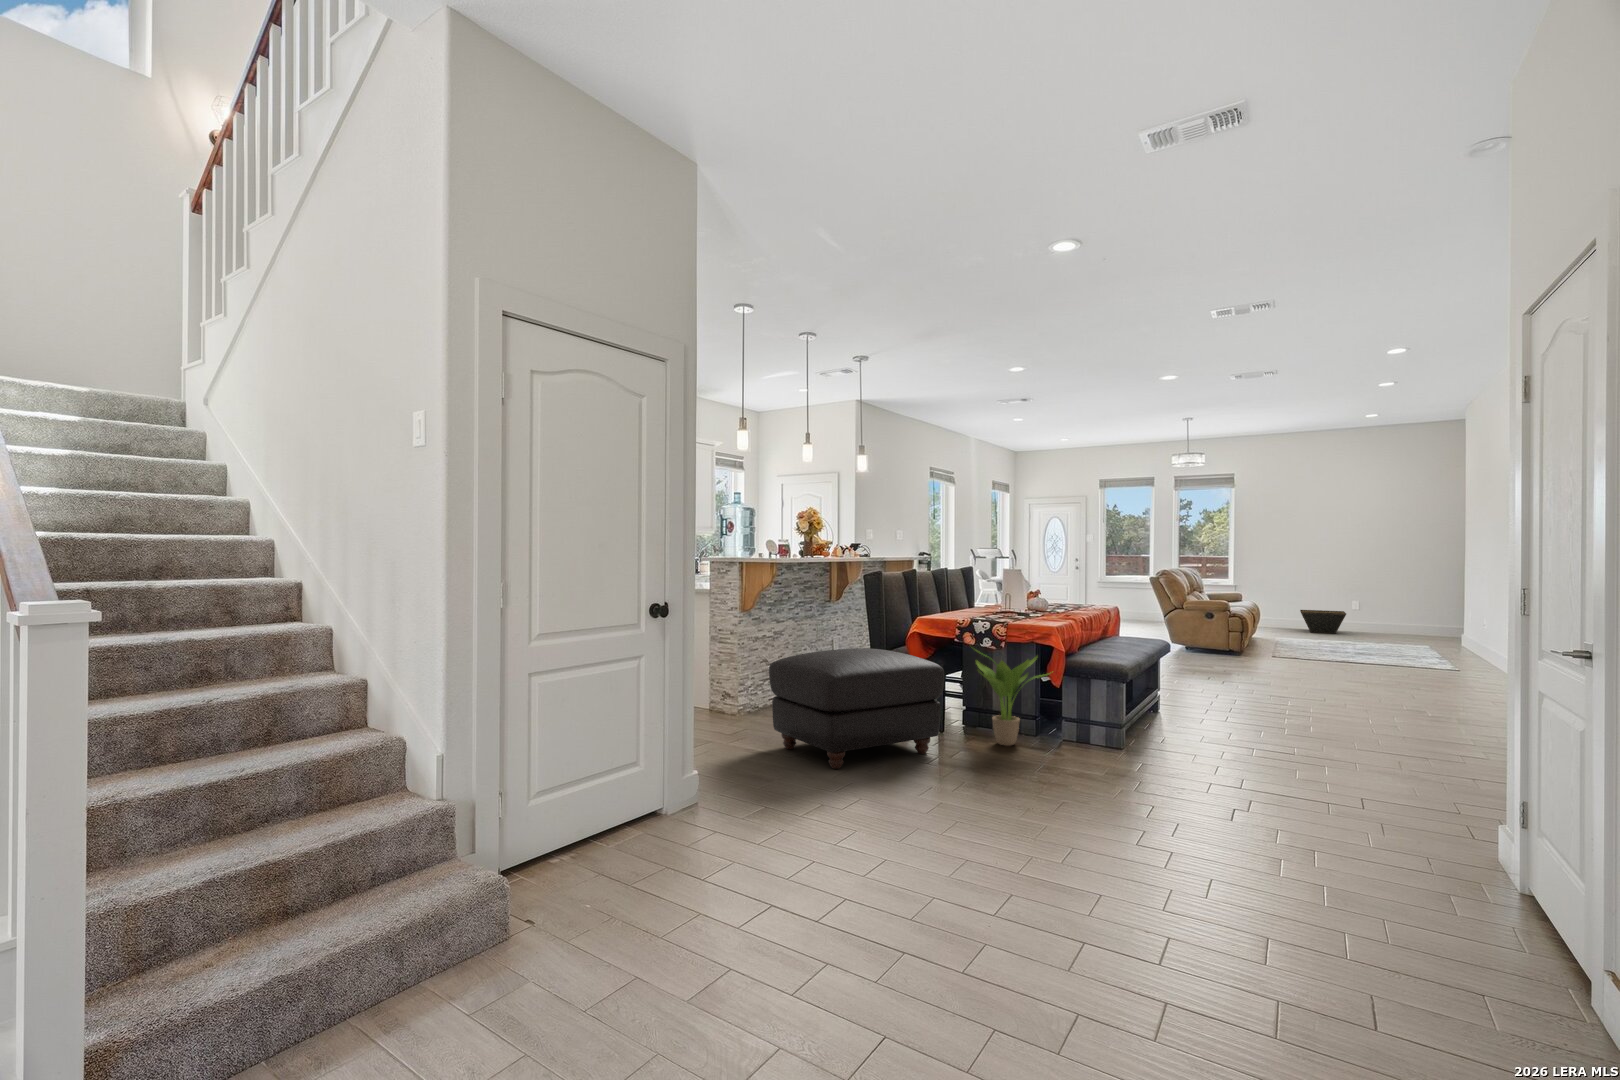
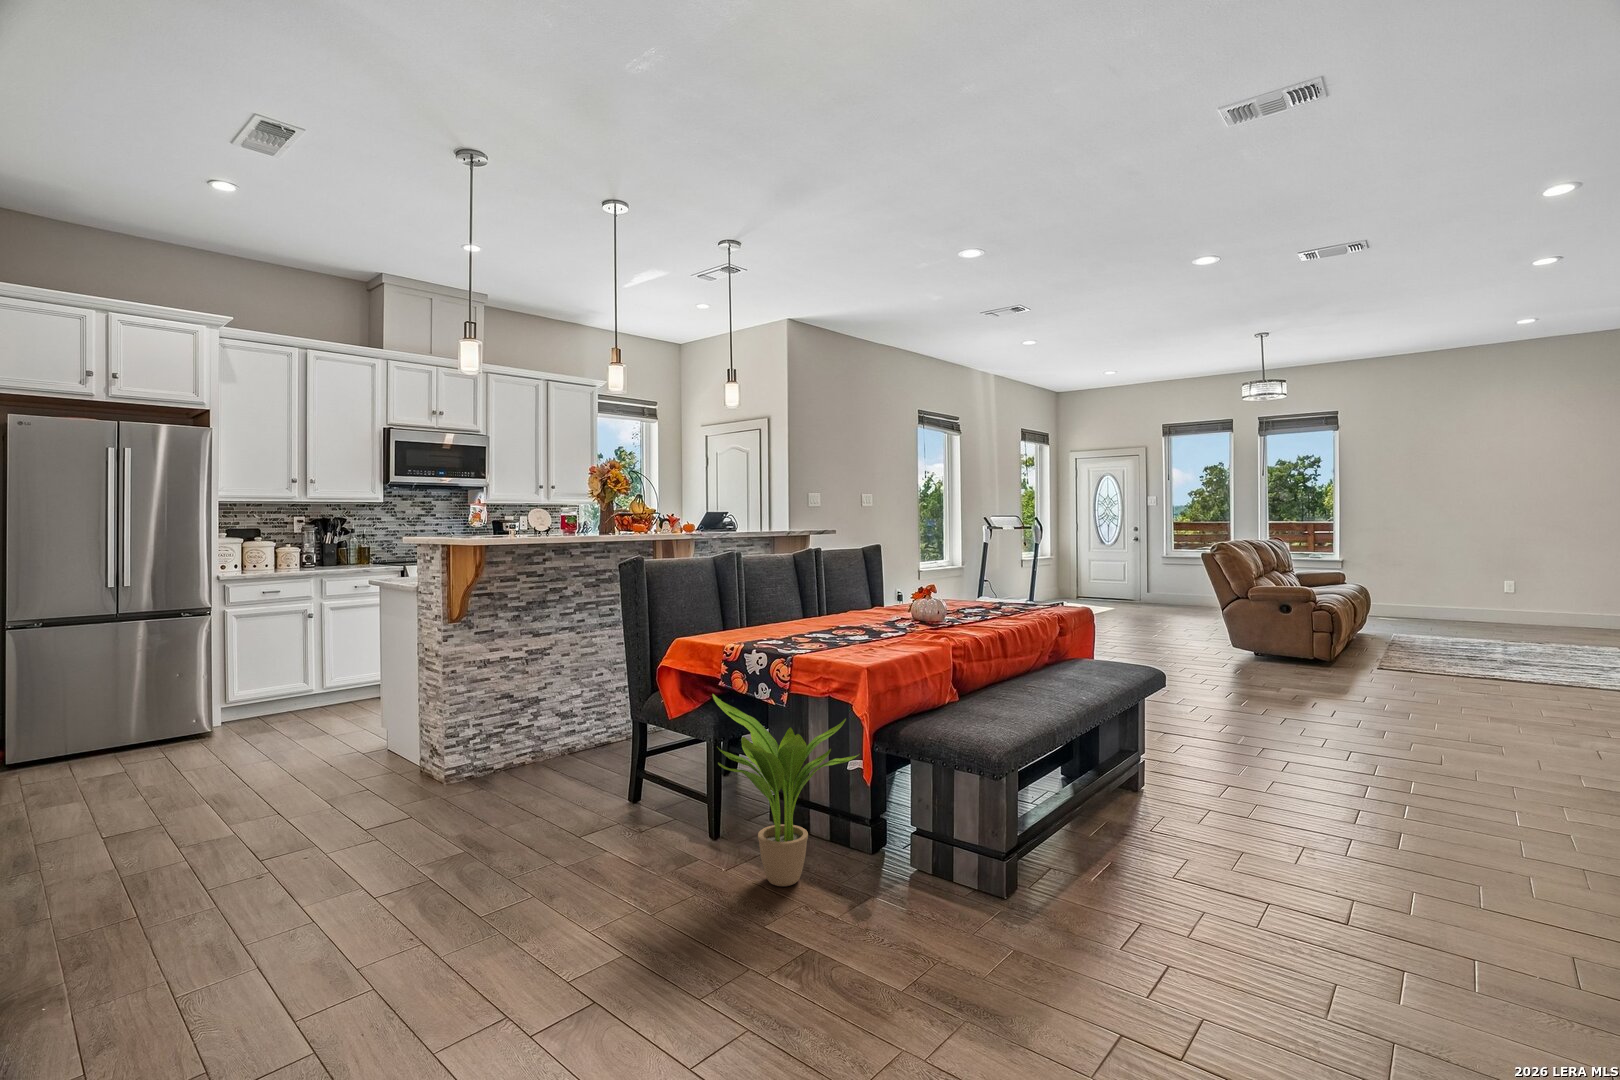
basket: present [1300,610,1346,634] -> none [1439,594,1509,628]
ottoman: present [769,648,944,769] -> none [337,699,639,951]

